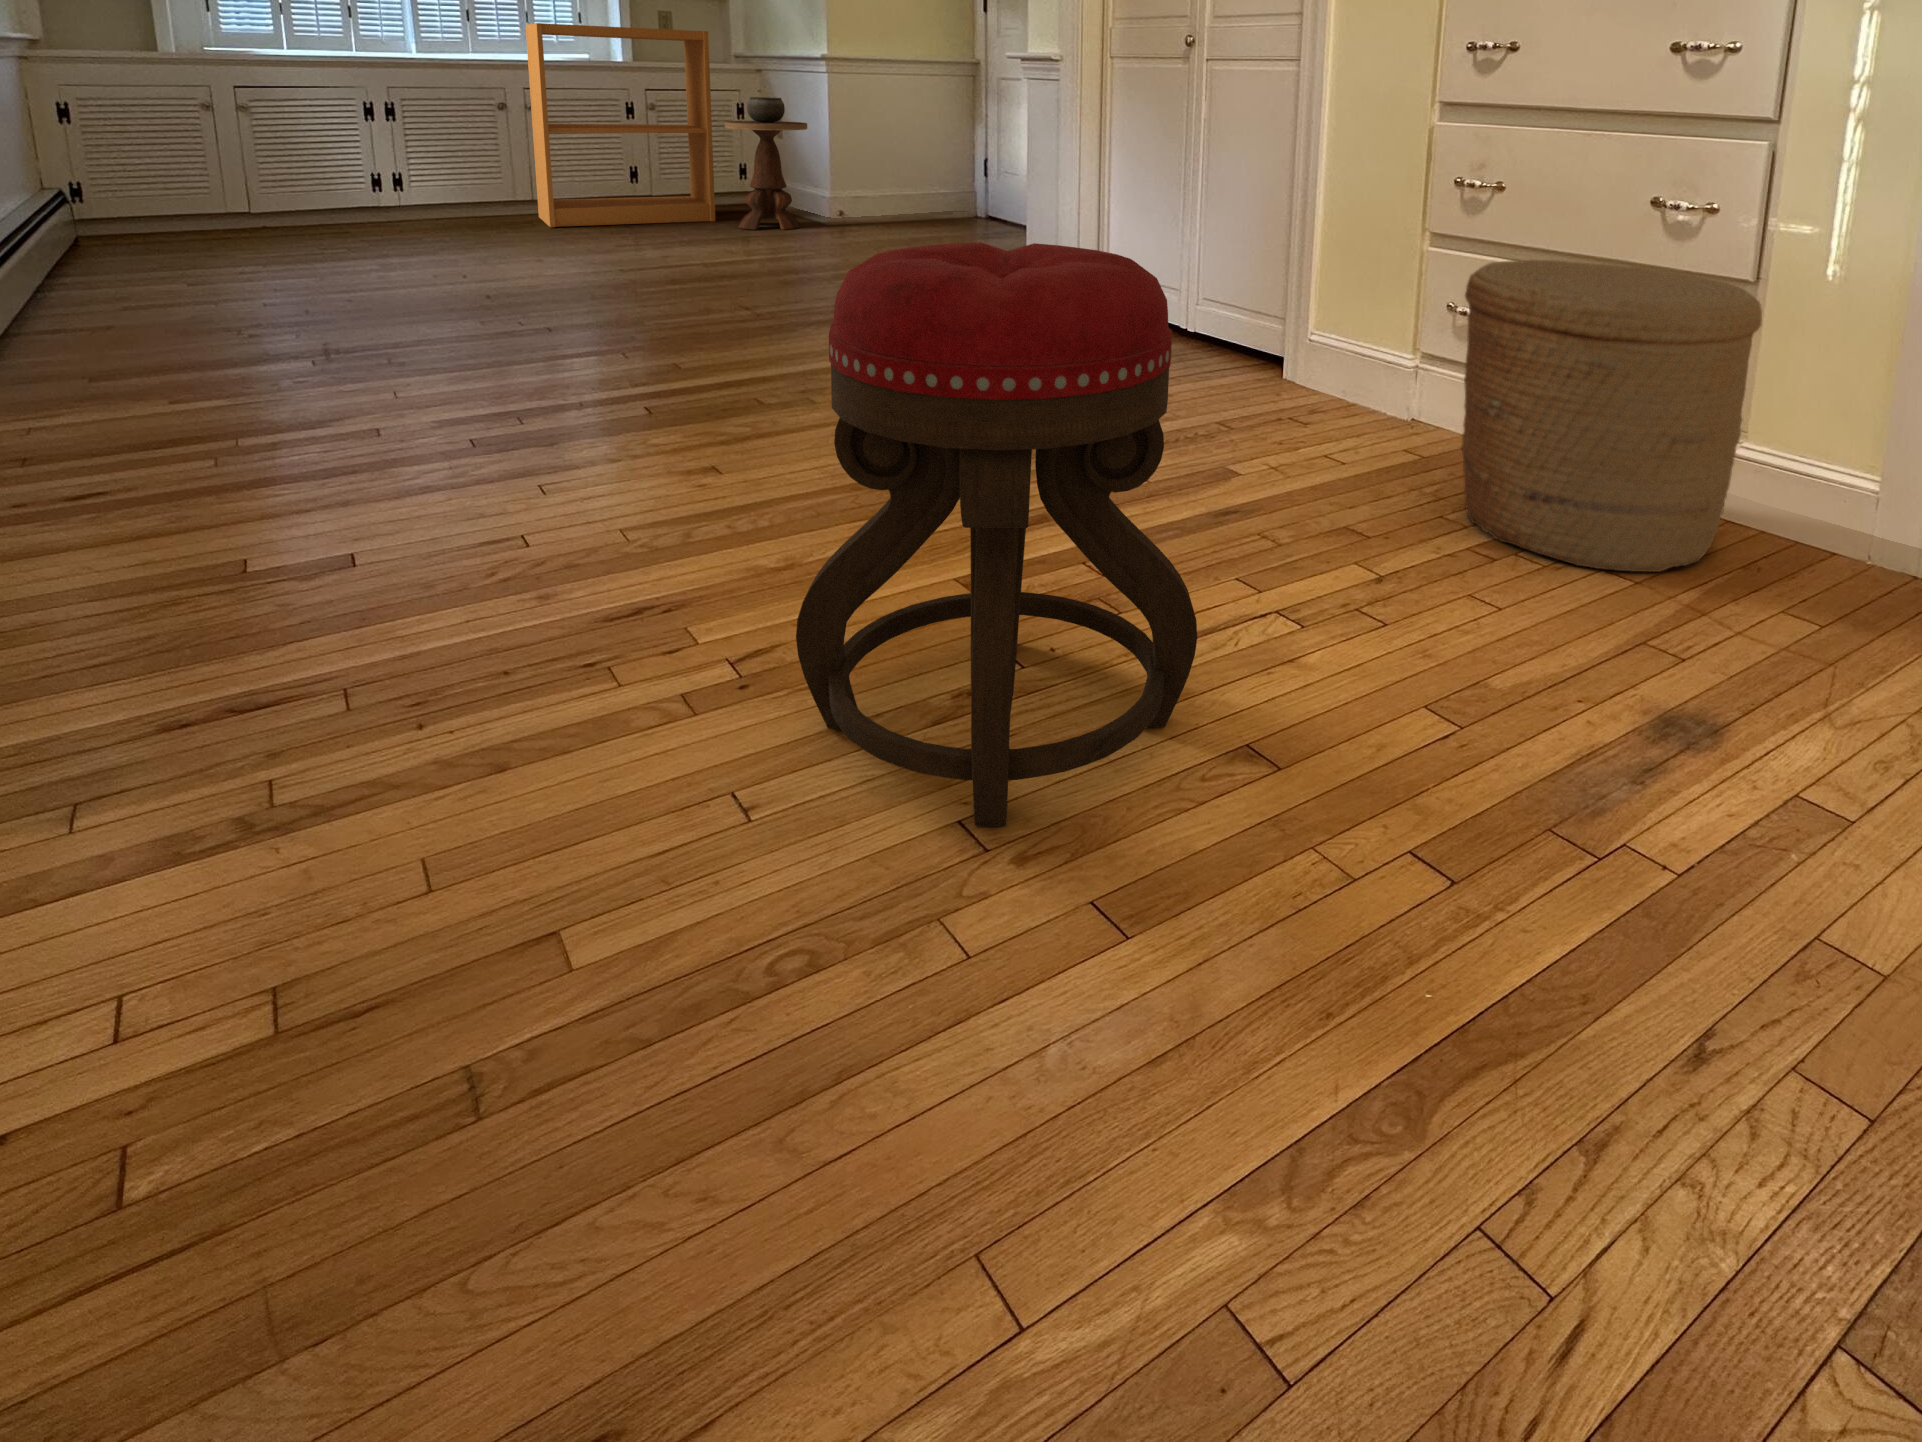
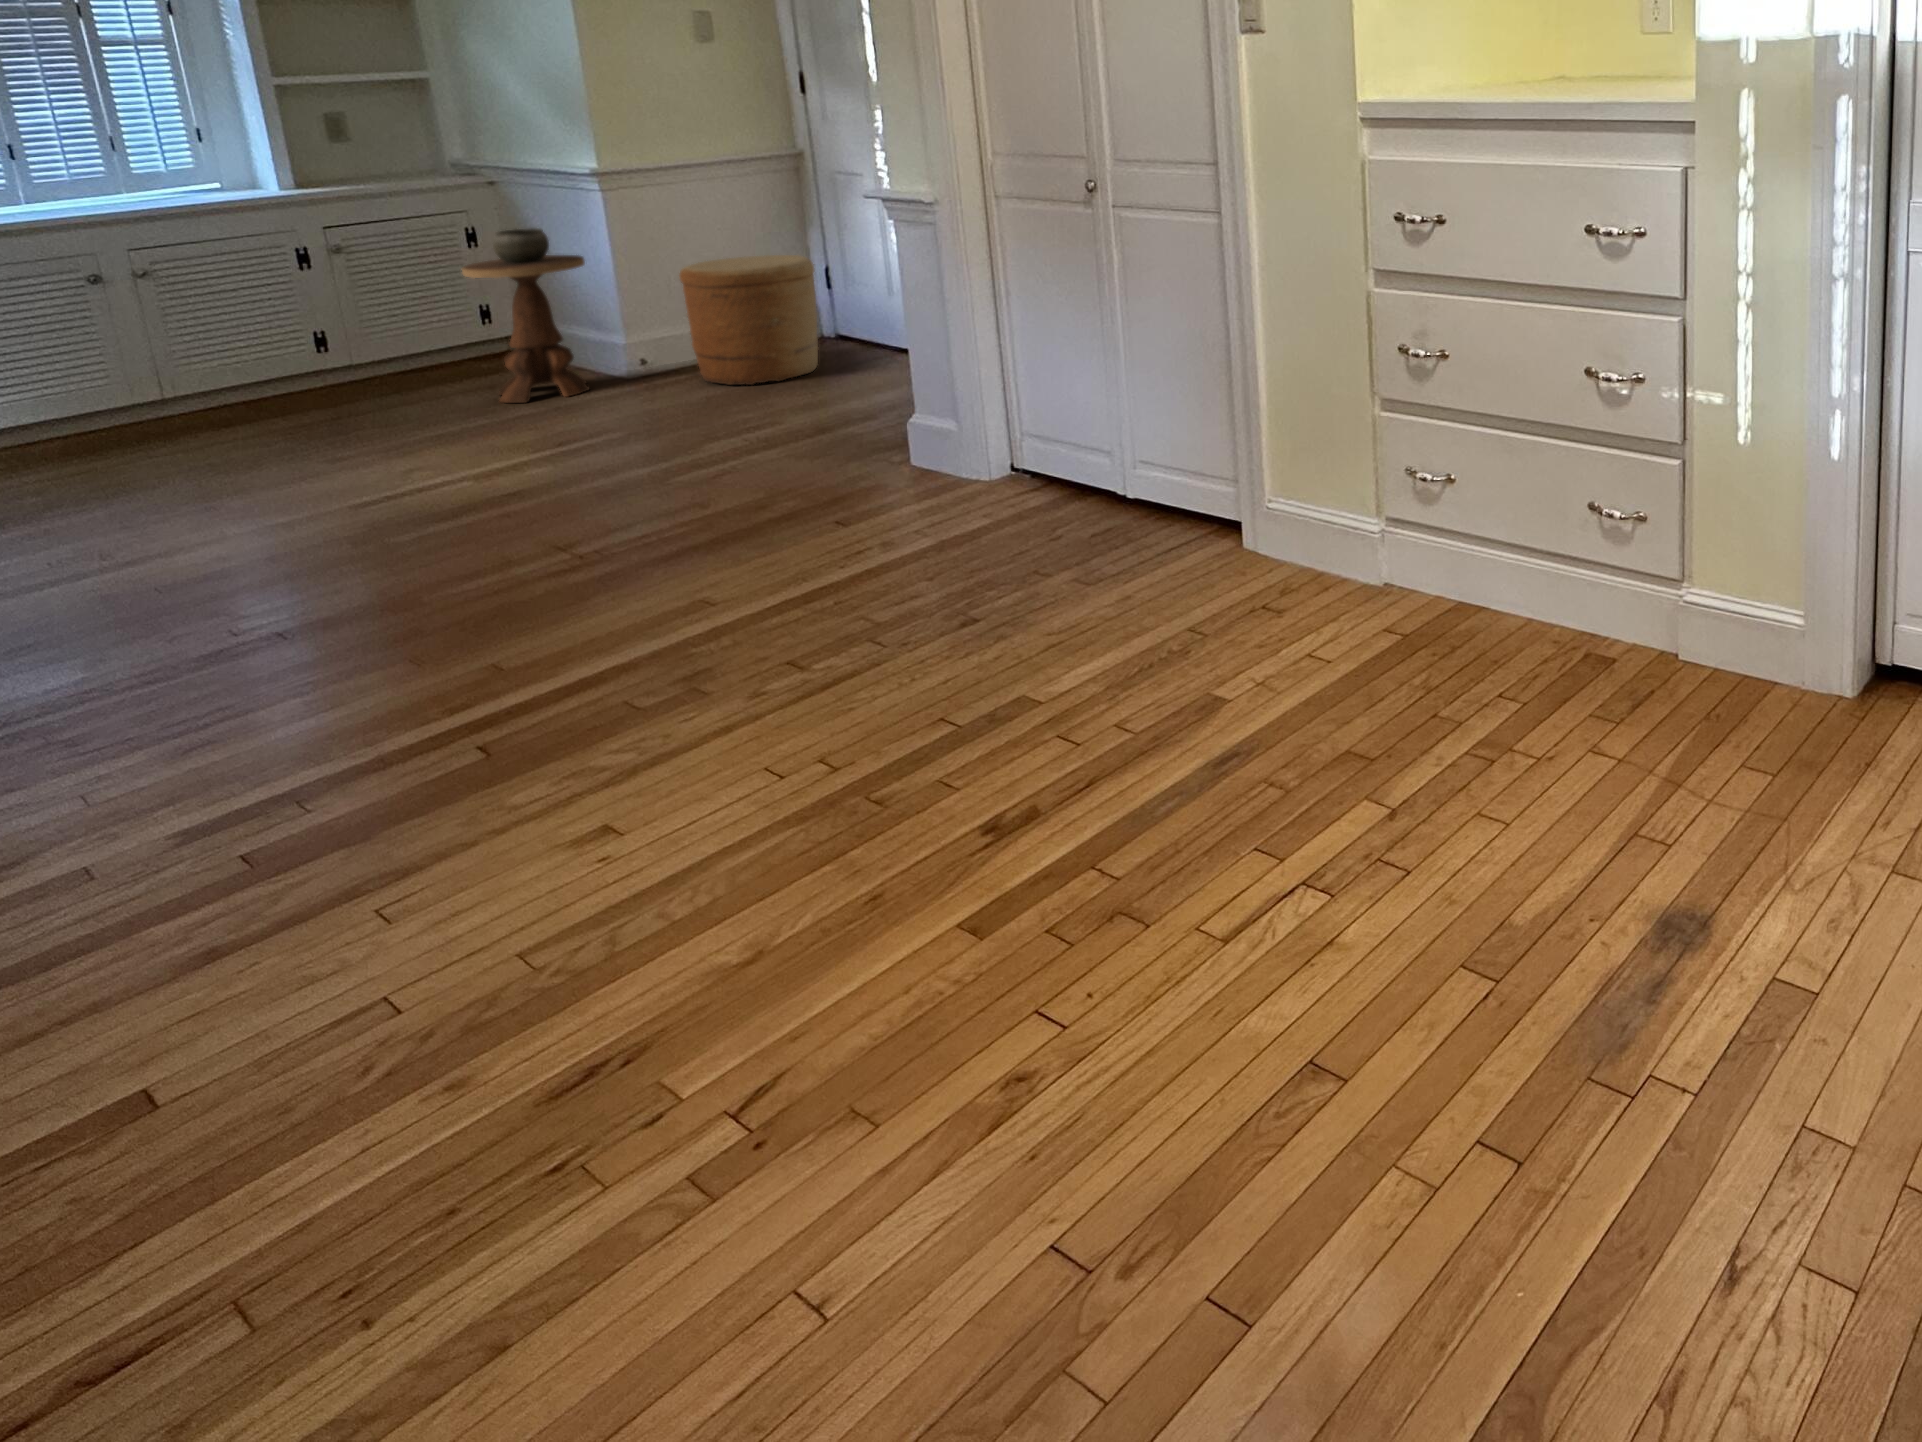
bookshelf: present [526,23,715,227] -> none [115,147,460,440]
ottoman: present [796,242,1197,826] -> none [828,608,1252,1252]
woven basket: present [1462,260,1762,572] -> present [680,255,818,385]

